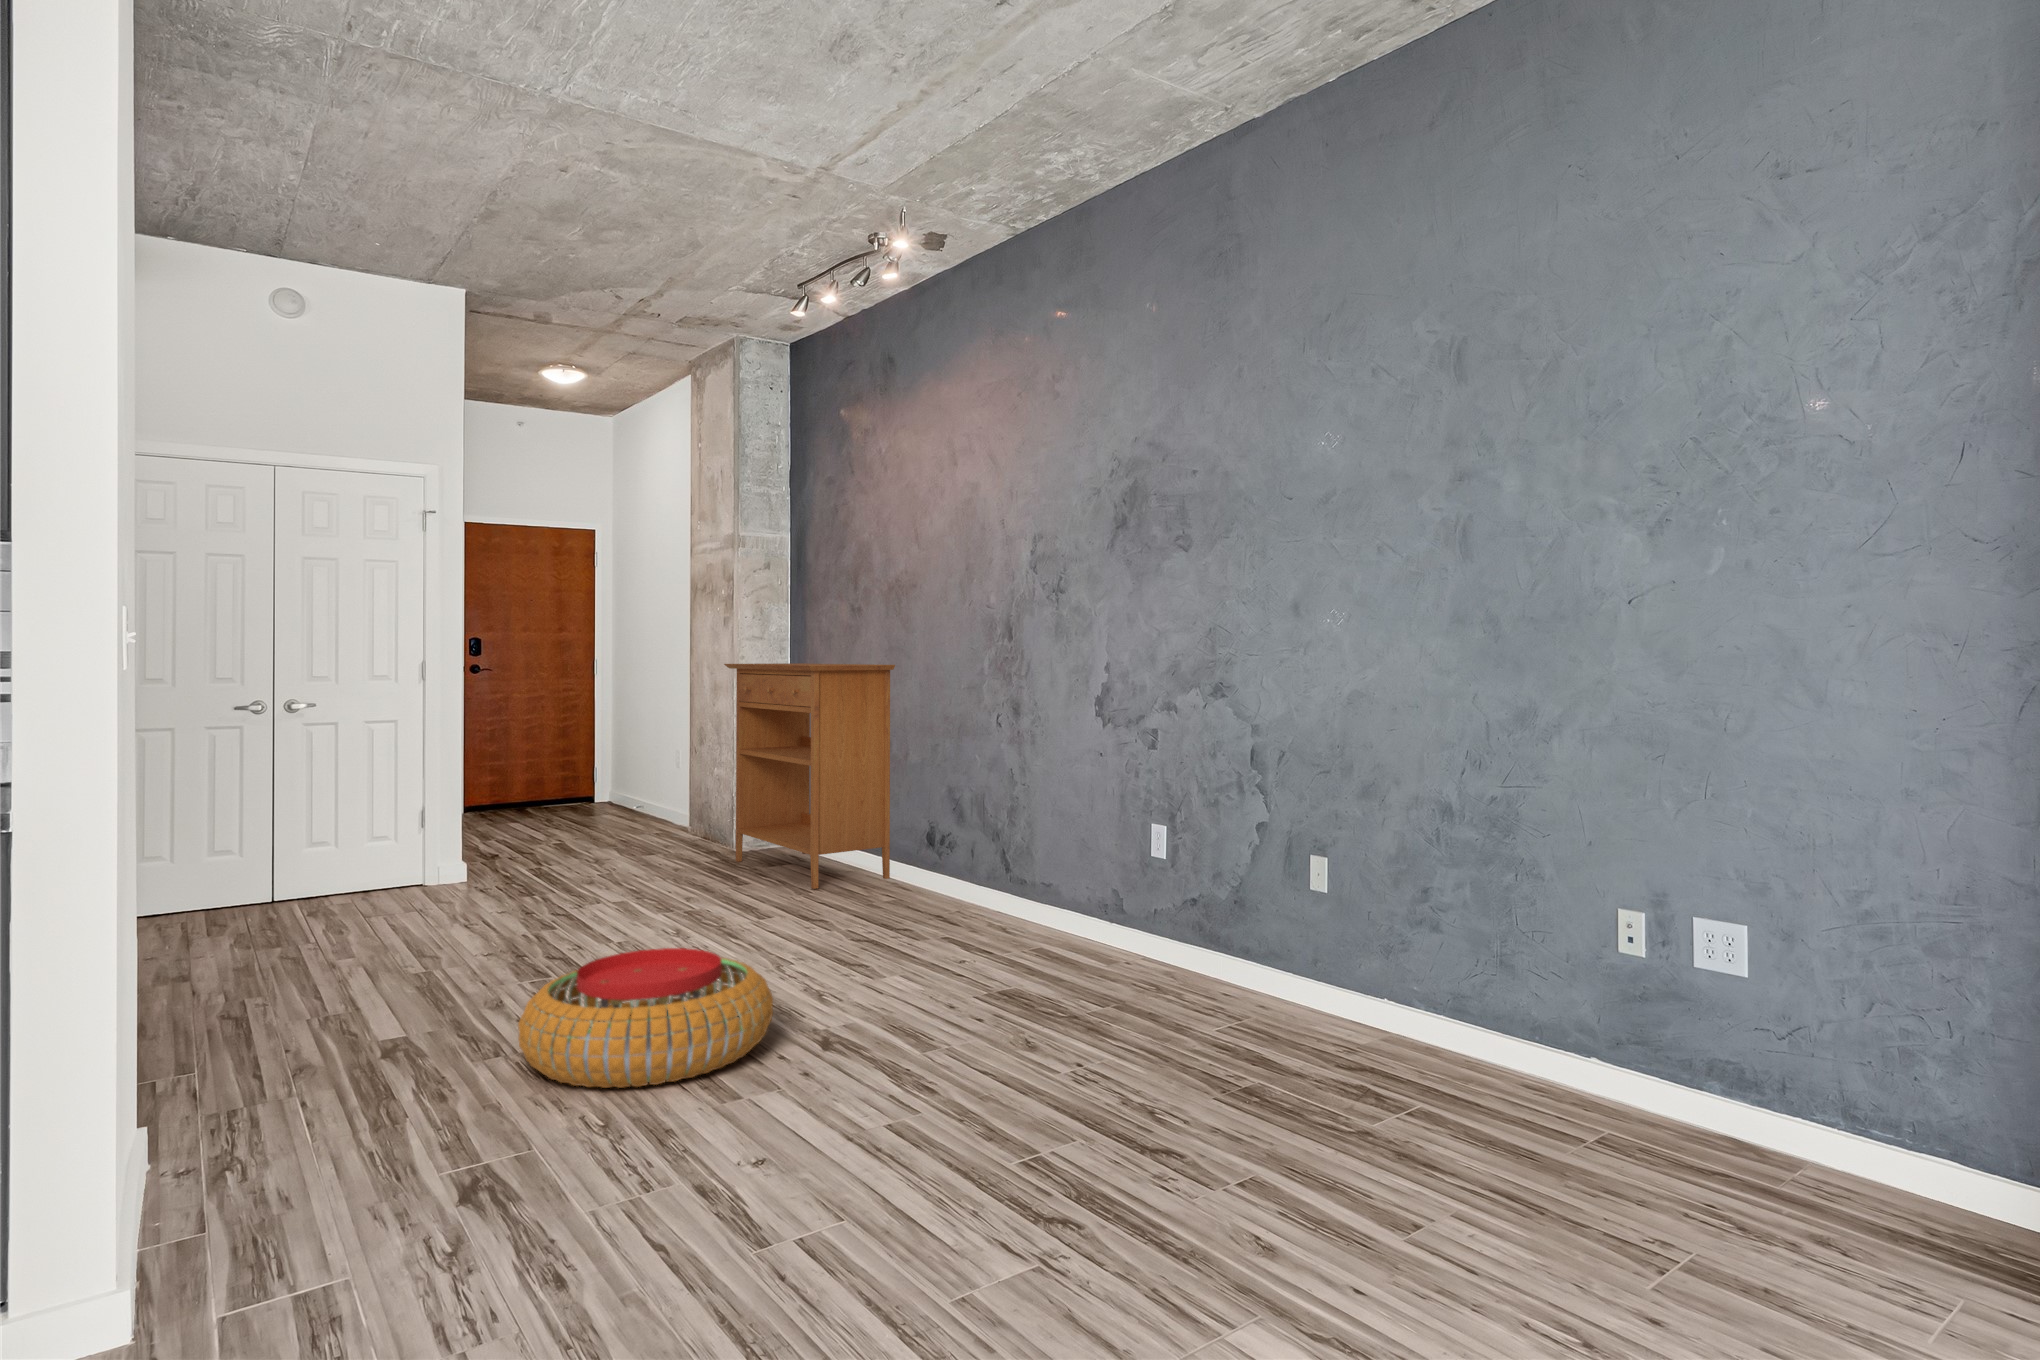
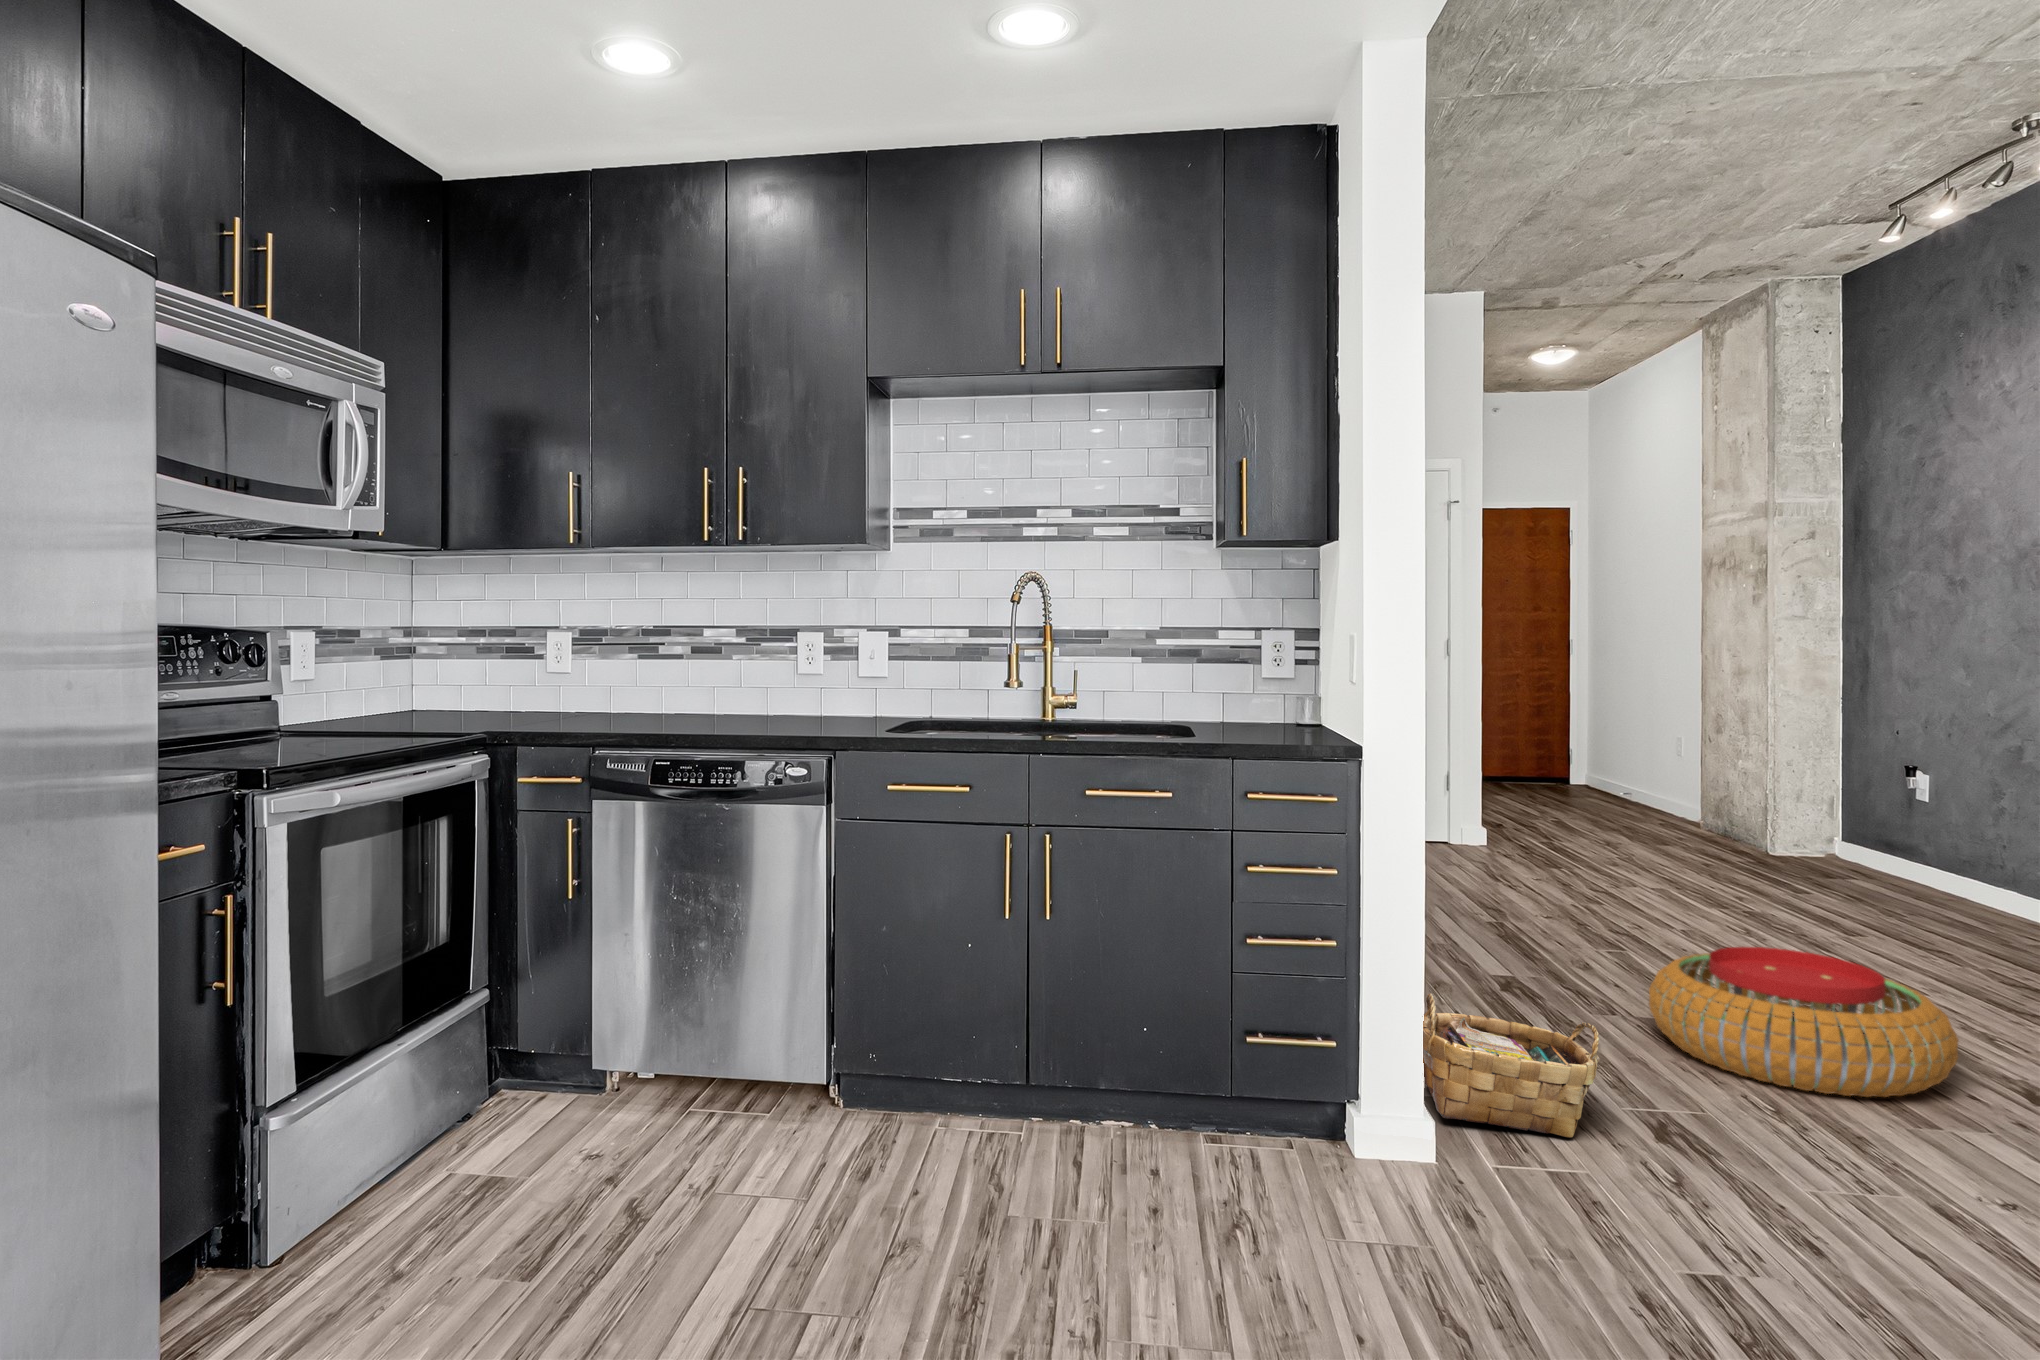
console table: present [724,663,895,889] -> none [1762,647,2034,917]
woven basket: none [160,1082,398,1253] -> present [1423,993,1600,1138]

